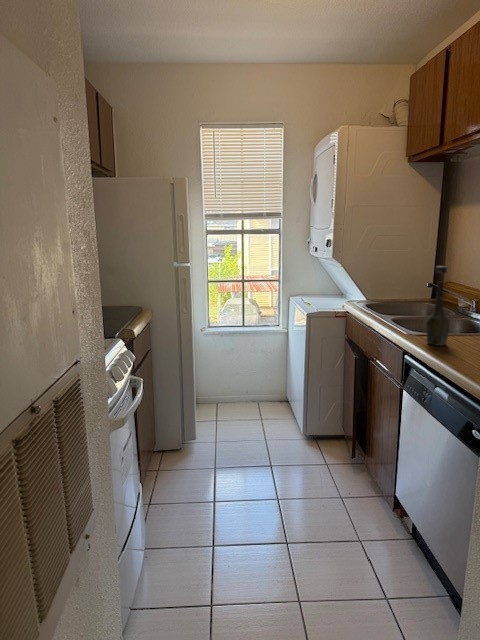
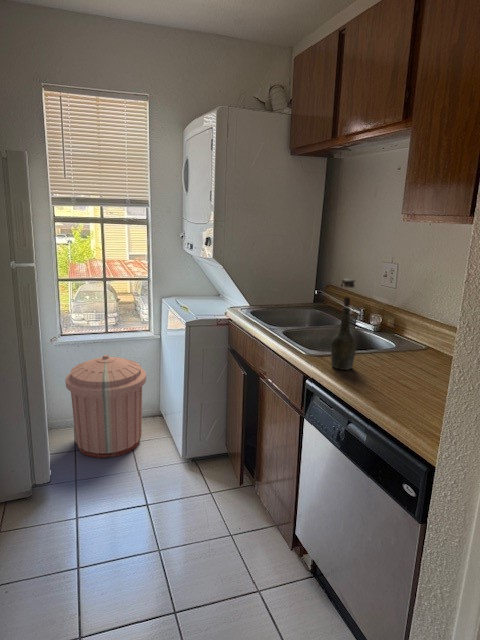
trash can: none [209,343,275,430] -> present [65,355,146,458]

